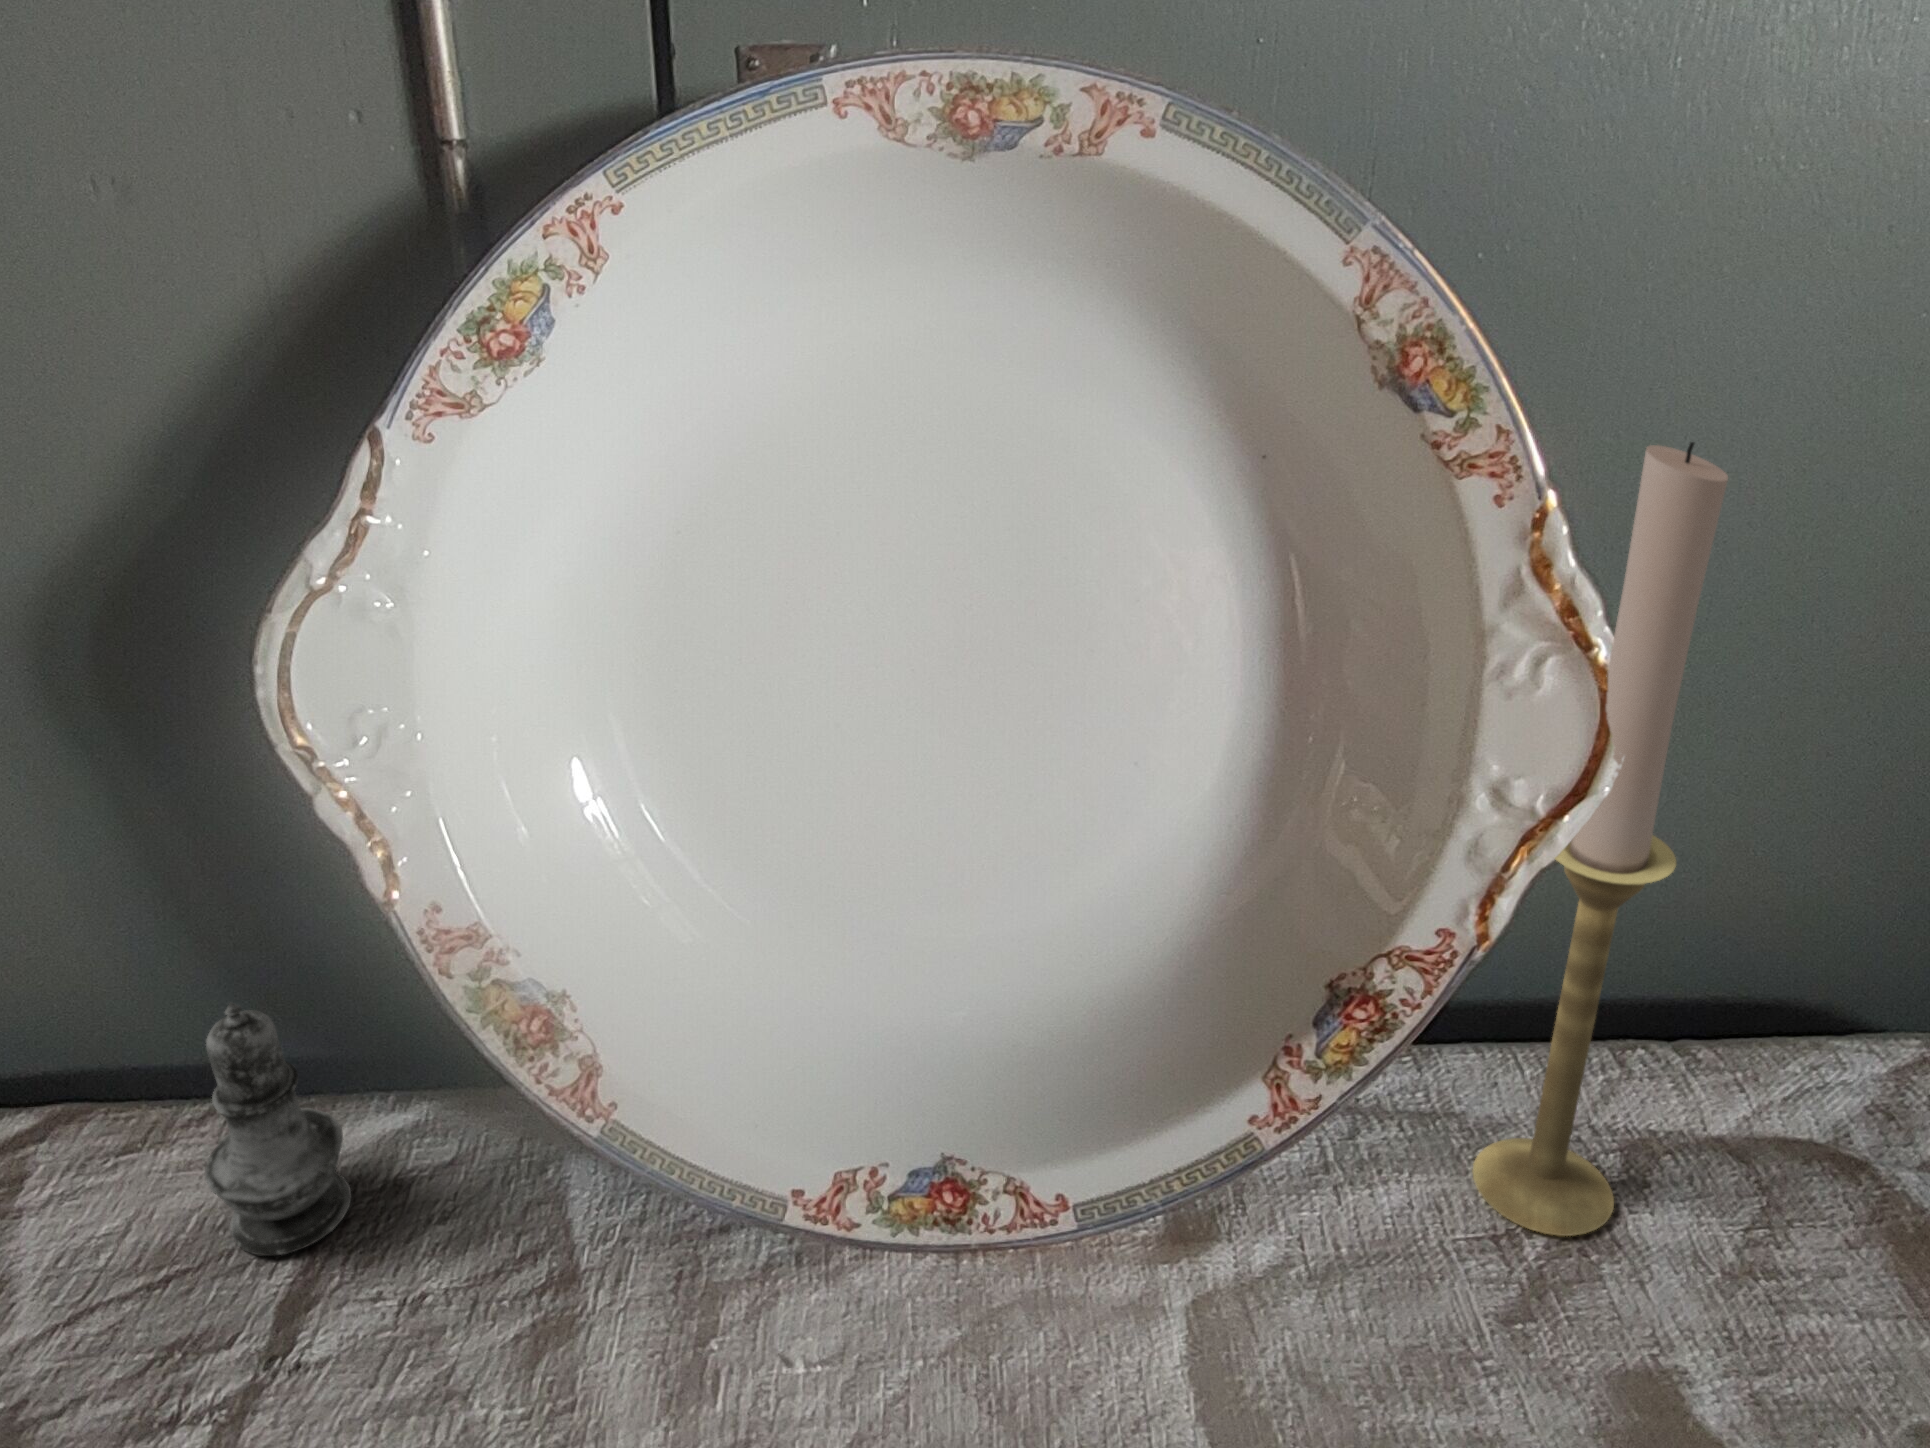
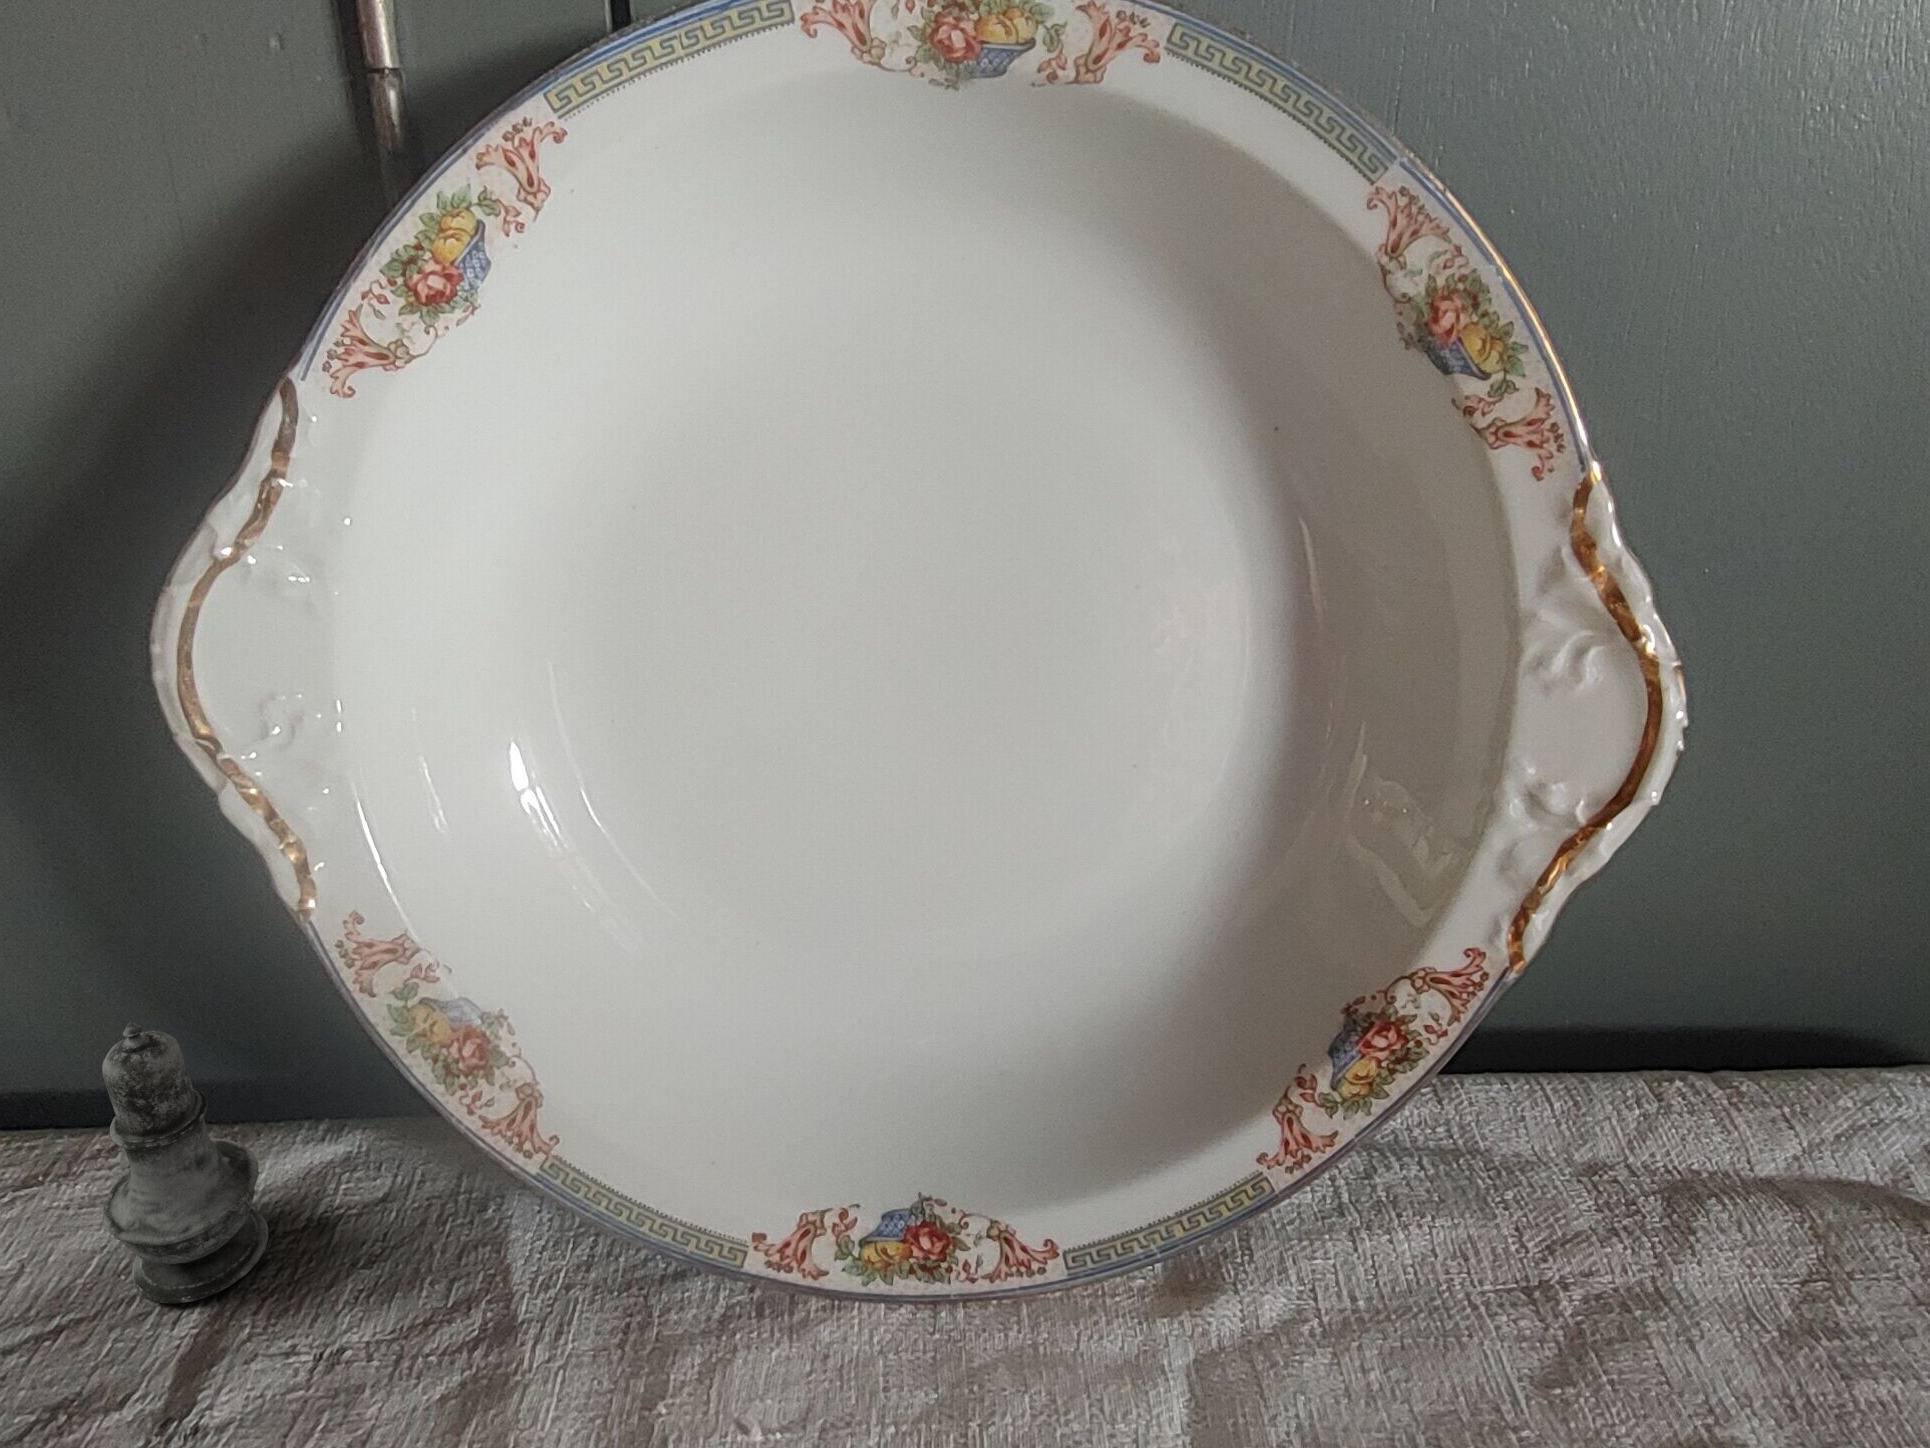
candlestick: present [1473,442,1728,1236] -> none [1500,402,1801,1288]

